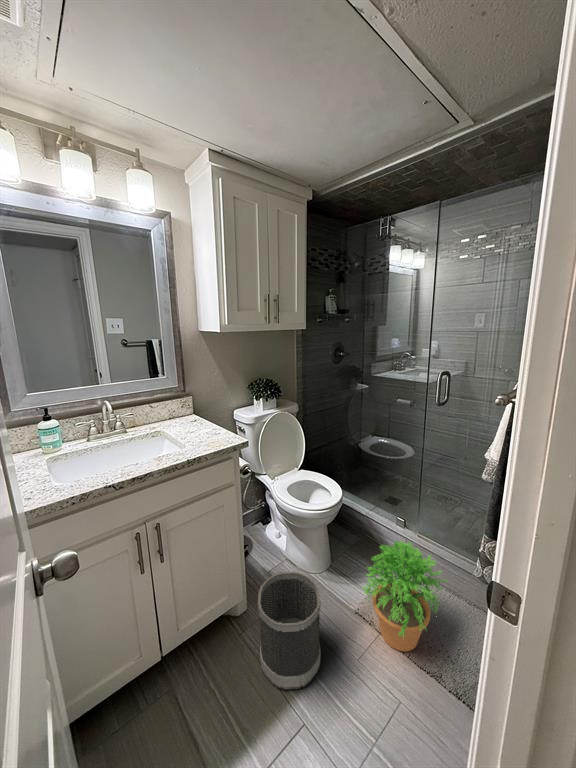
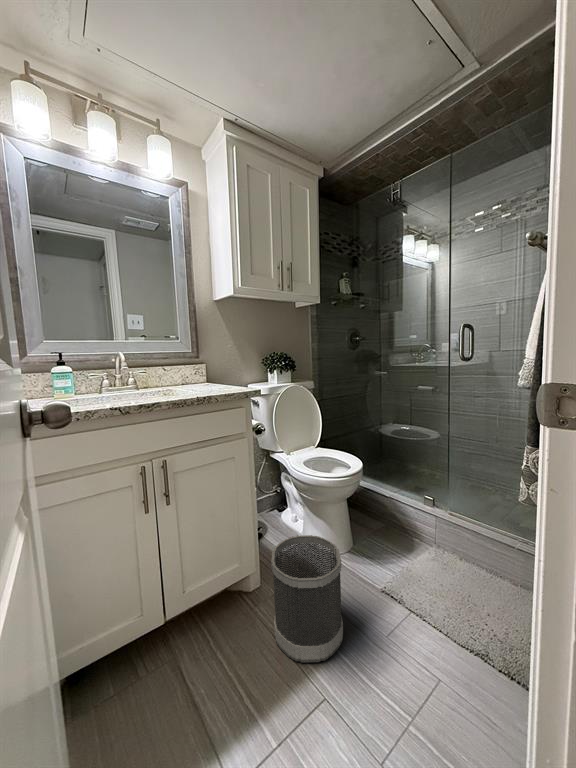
potted plant: present [363,541,447,652] -> none [387,502,488,629]

